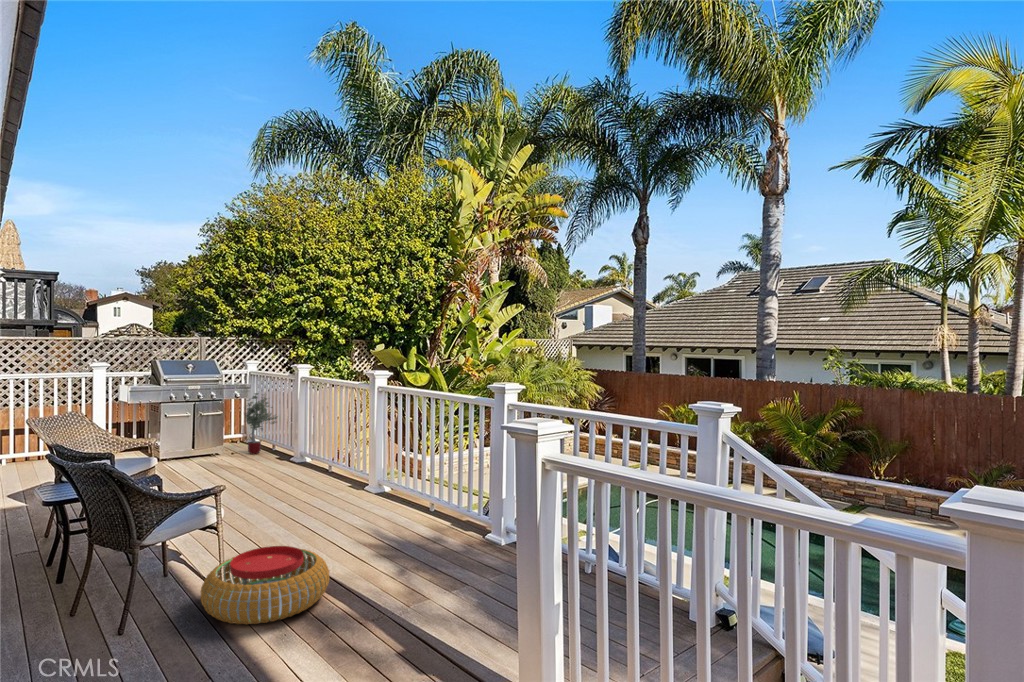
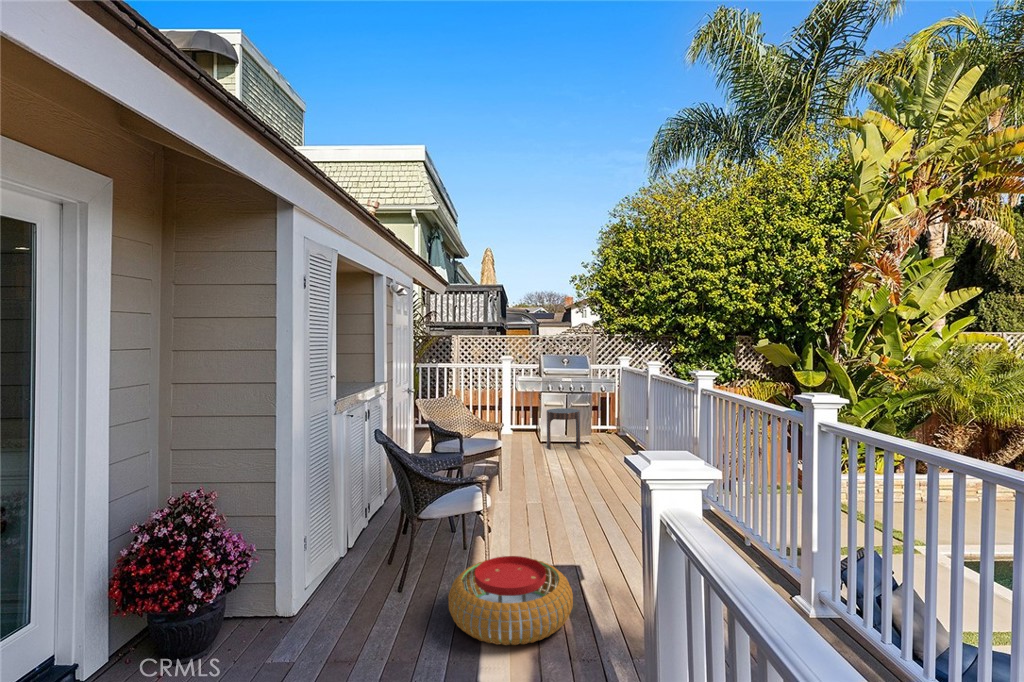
potted tree: present [245,393,277,454] -> none [602,387,635,445]
side table: none [177,419,219,467] -> present [547,408,580,450]

